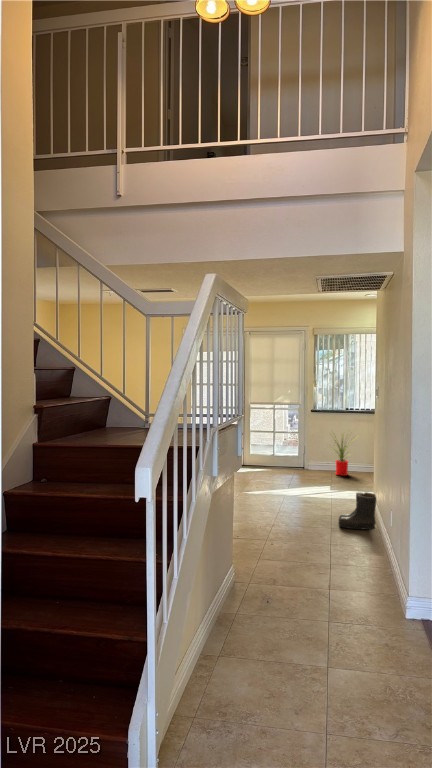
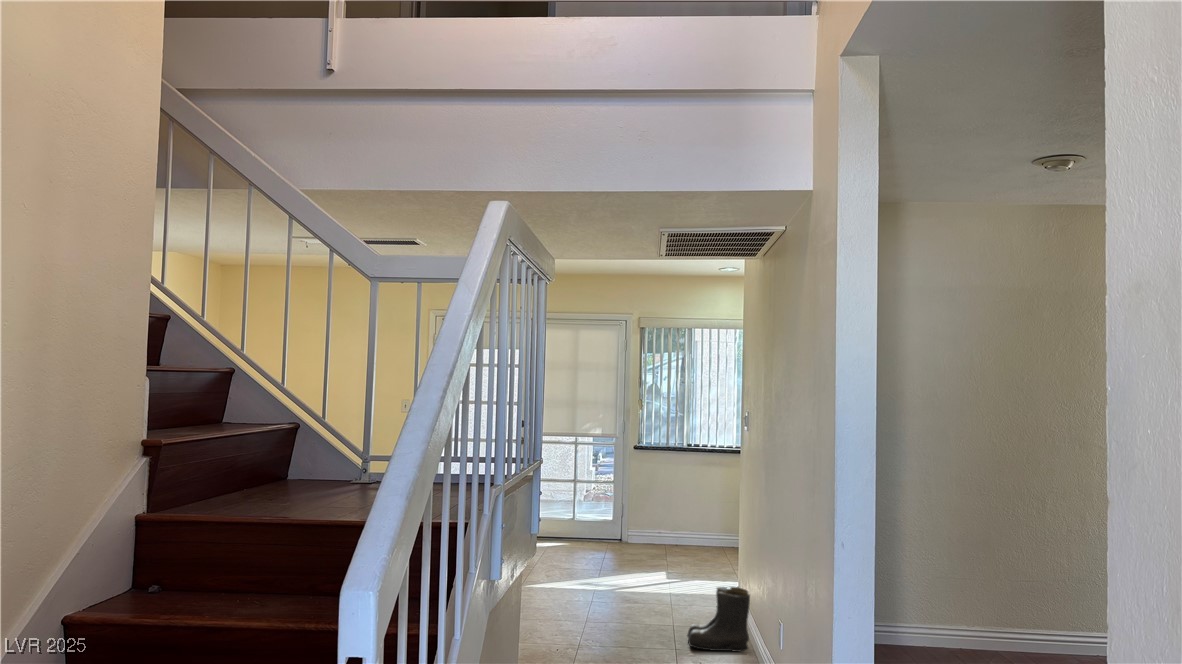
house plant: present [333,433,348,476] -> none [657,477,712,554]

